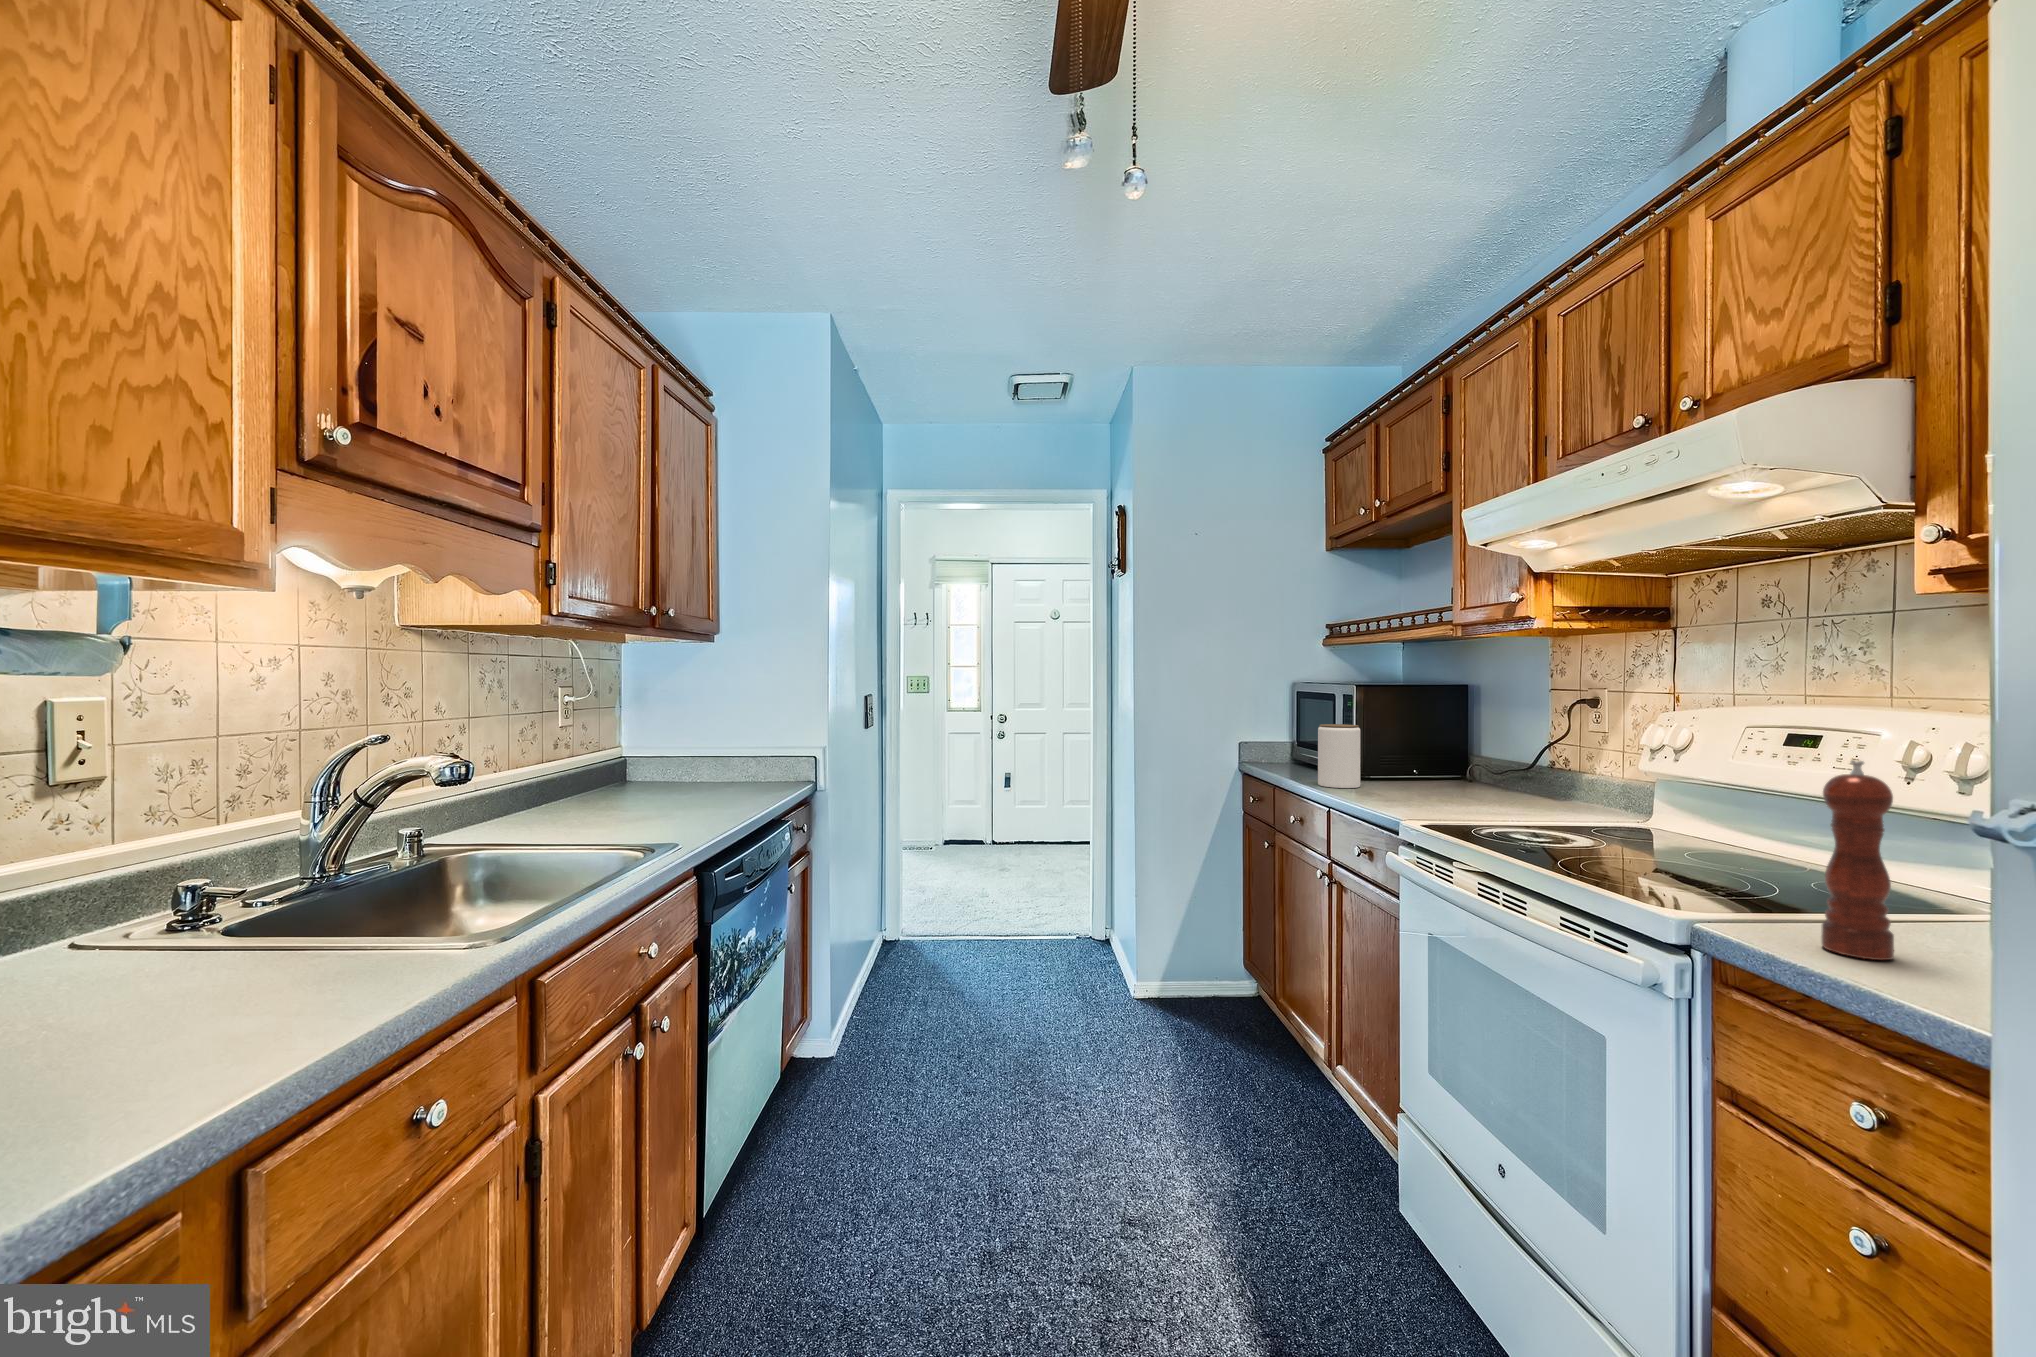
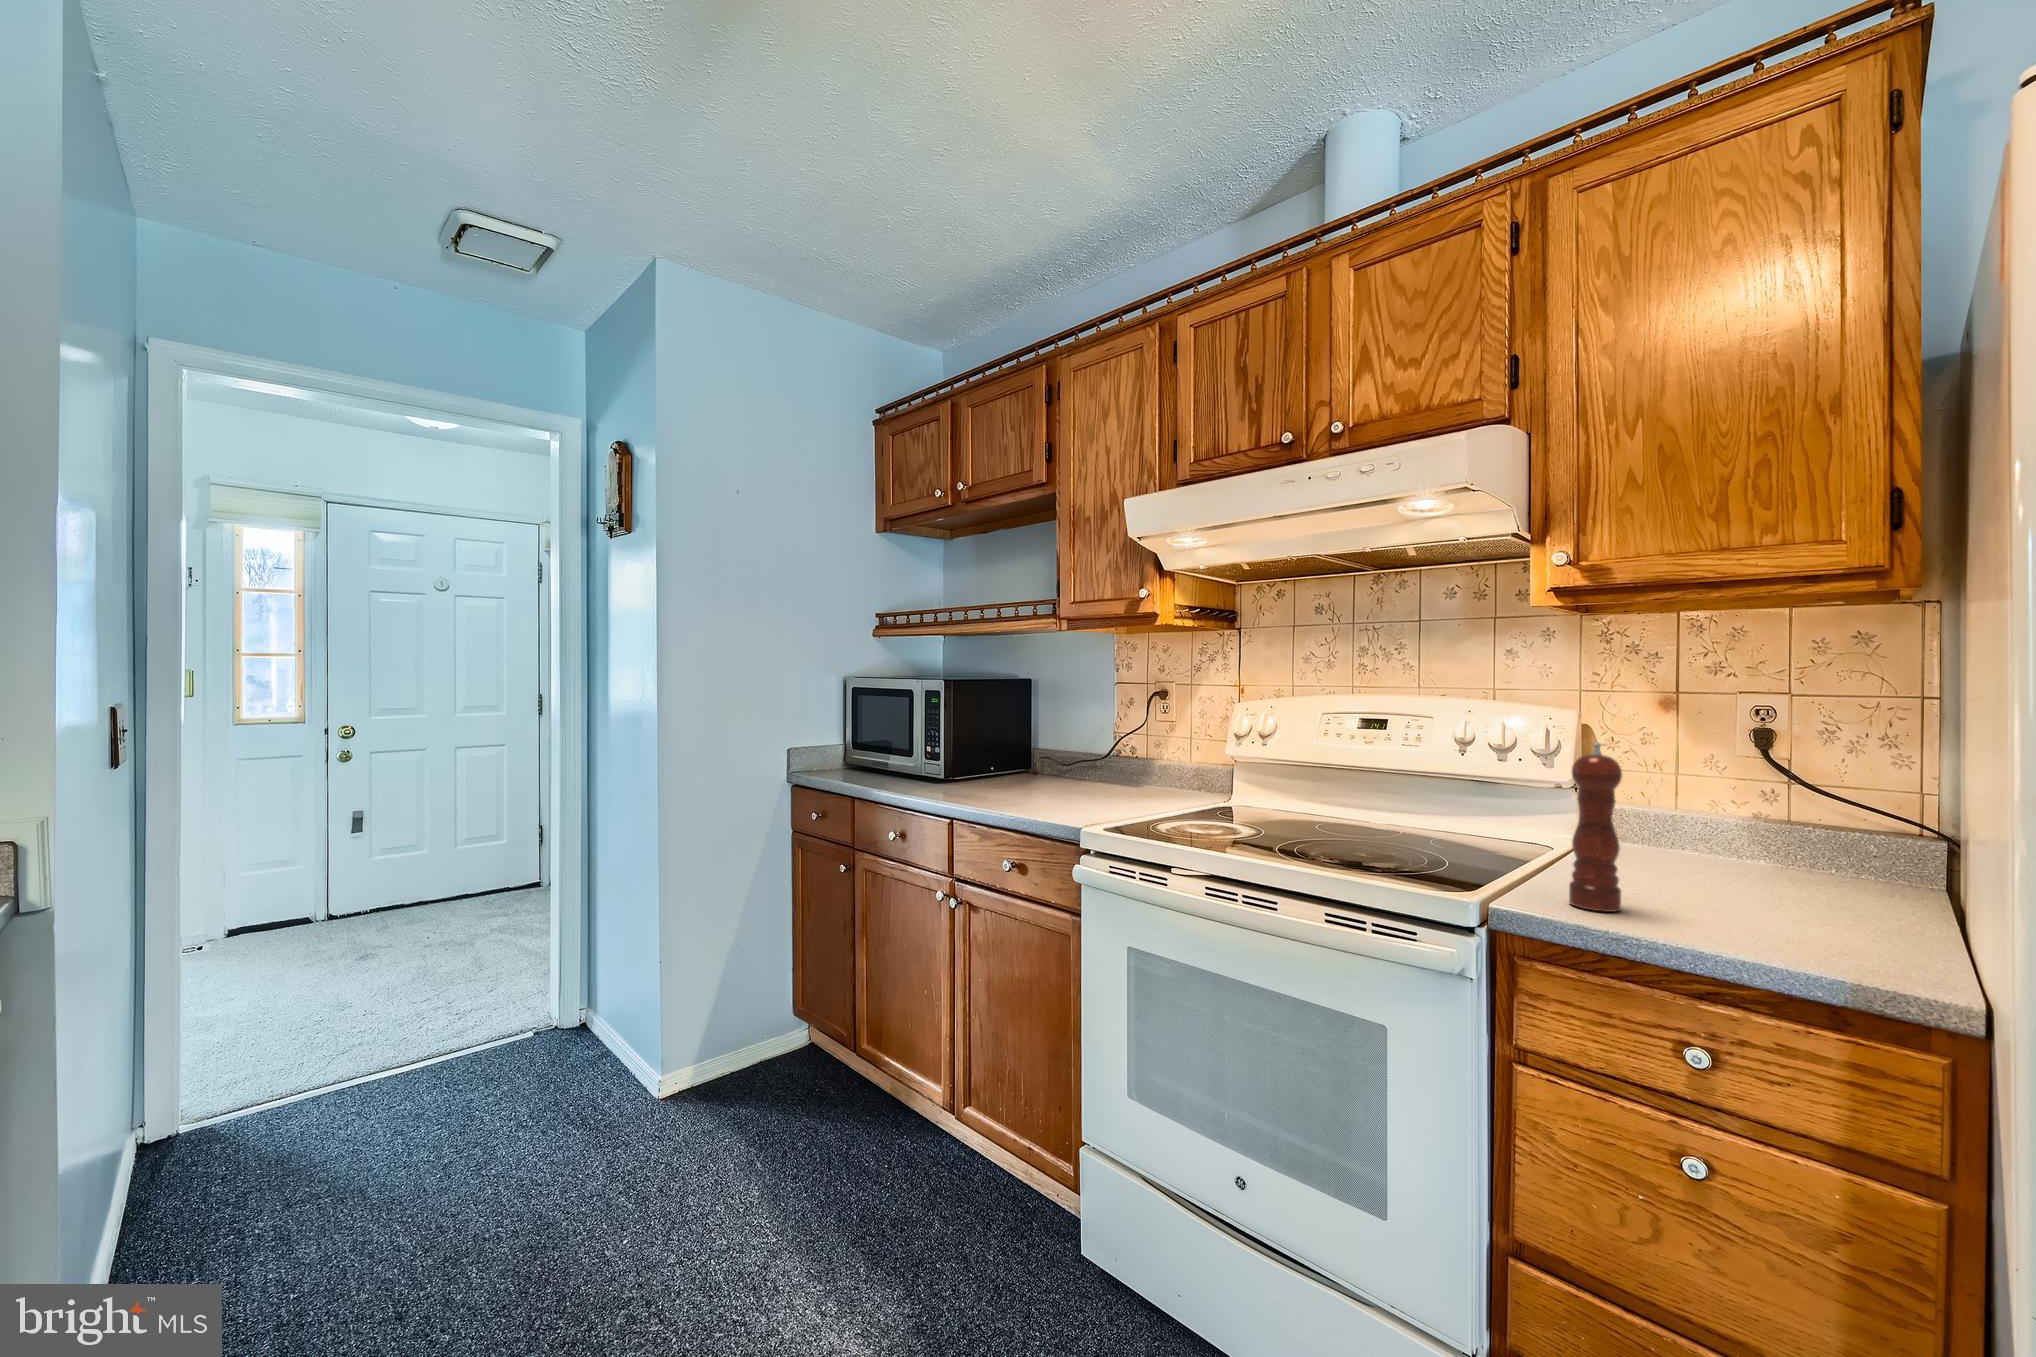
jar: present [1318,724,1360,788] -> none [922,723,967,794]

